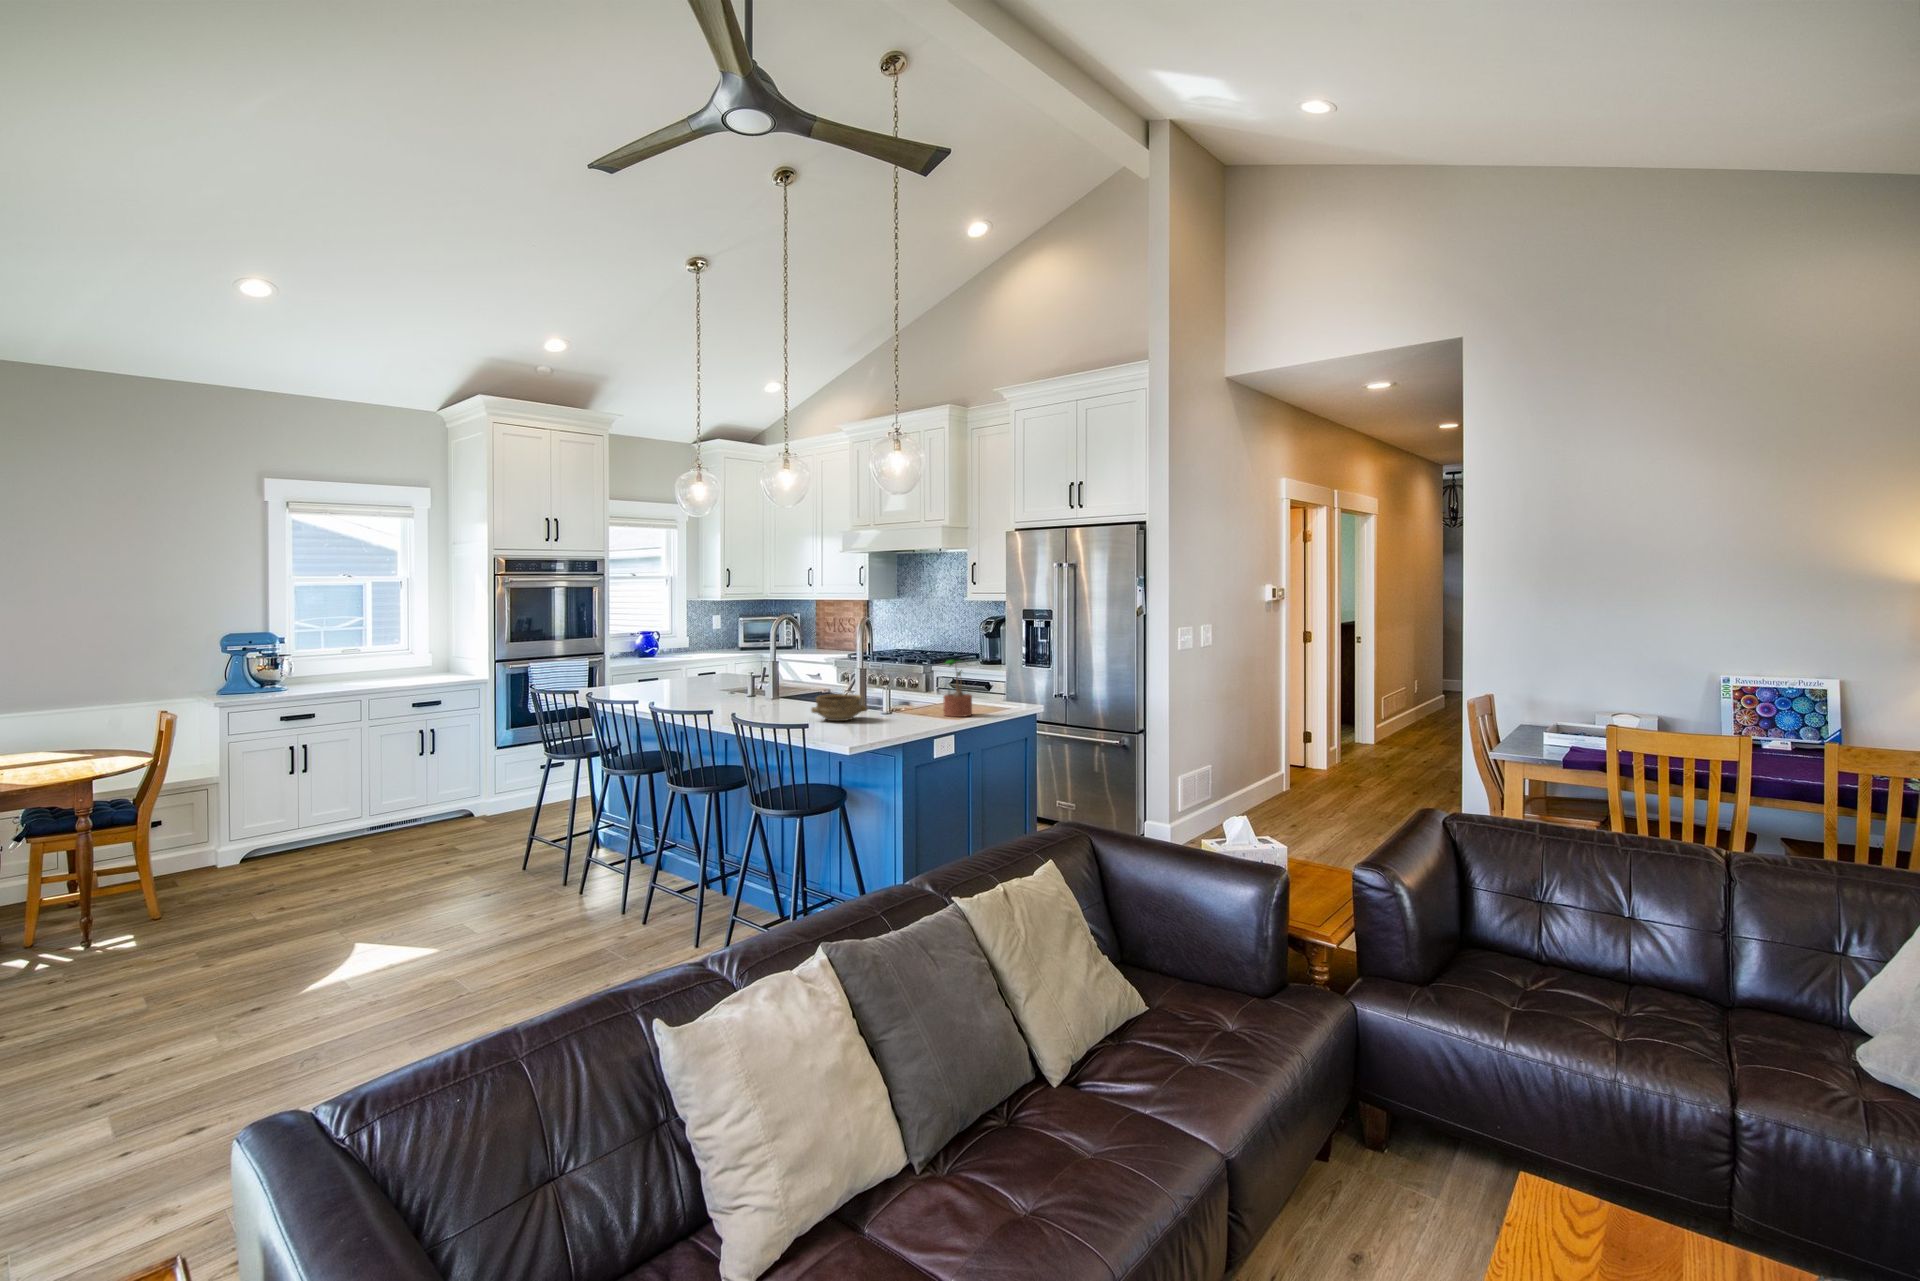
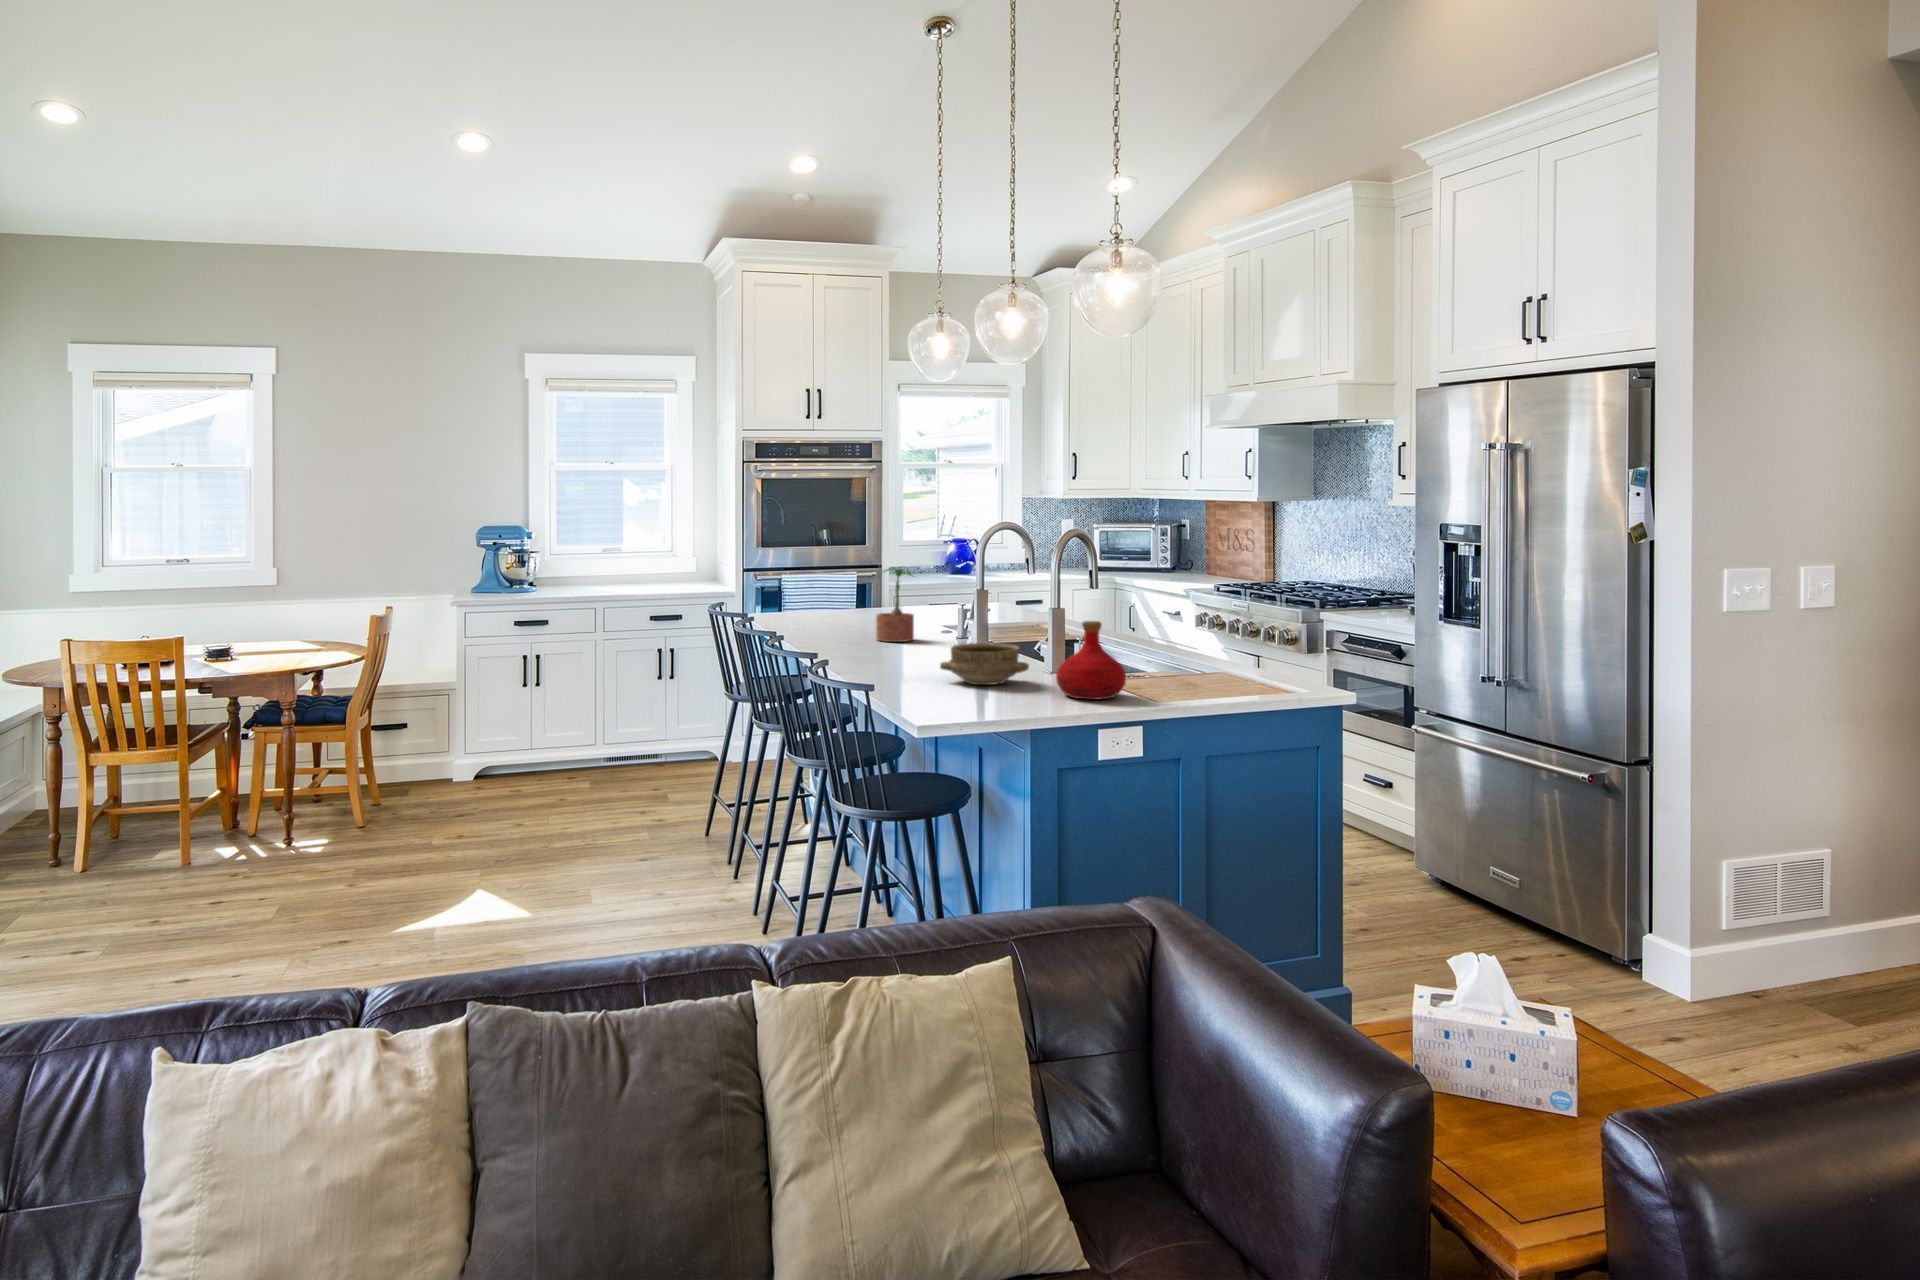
potted plant: present [943,660,972,717] -> present [876,568,914,642]
bottle: none [894,674,937,723] -> present [1056,621,1126,700]

